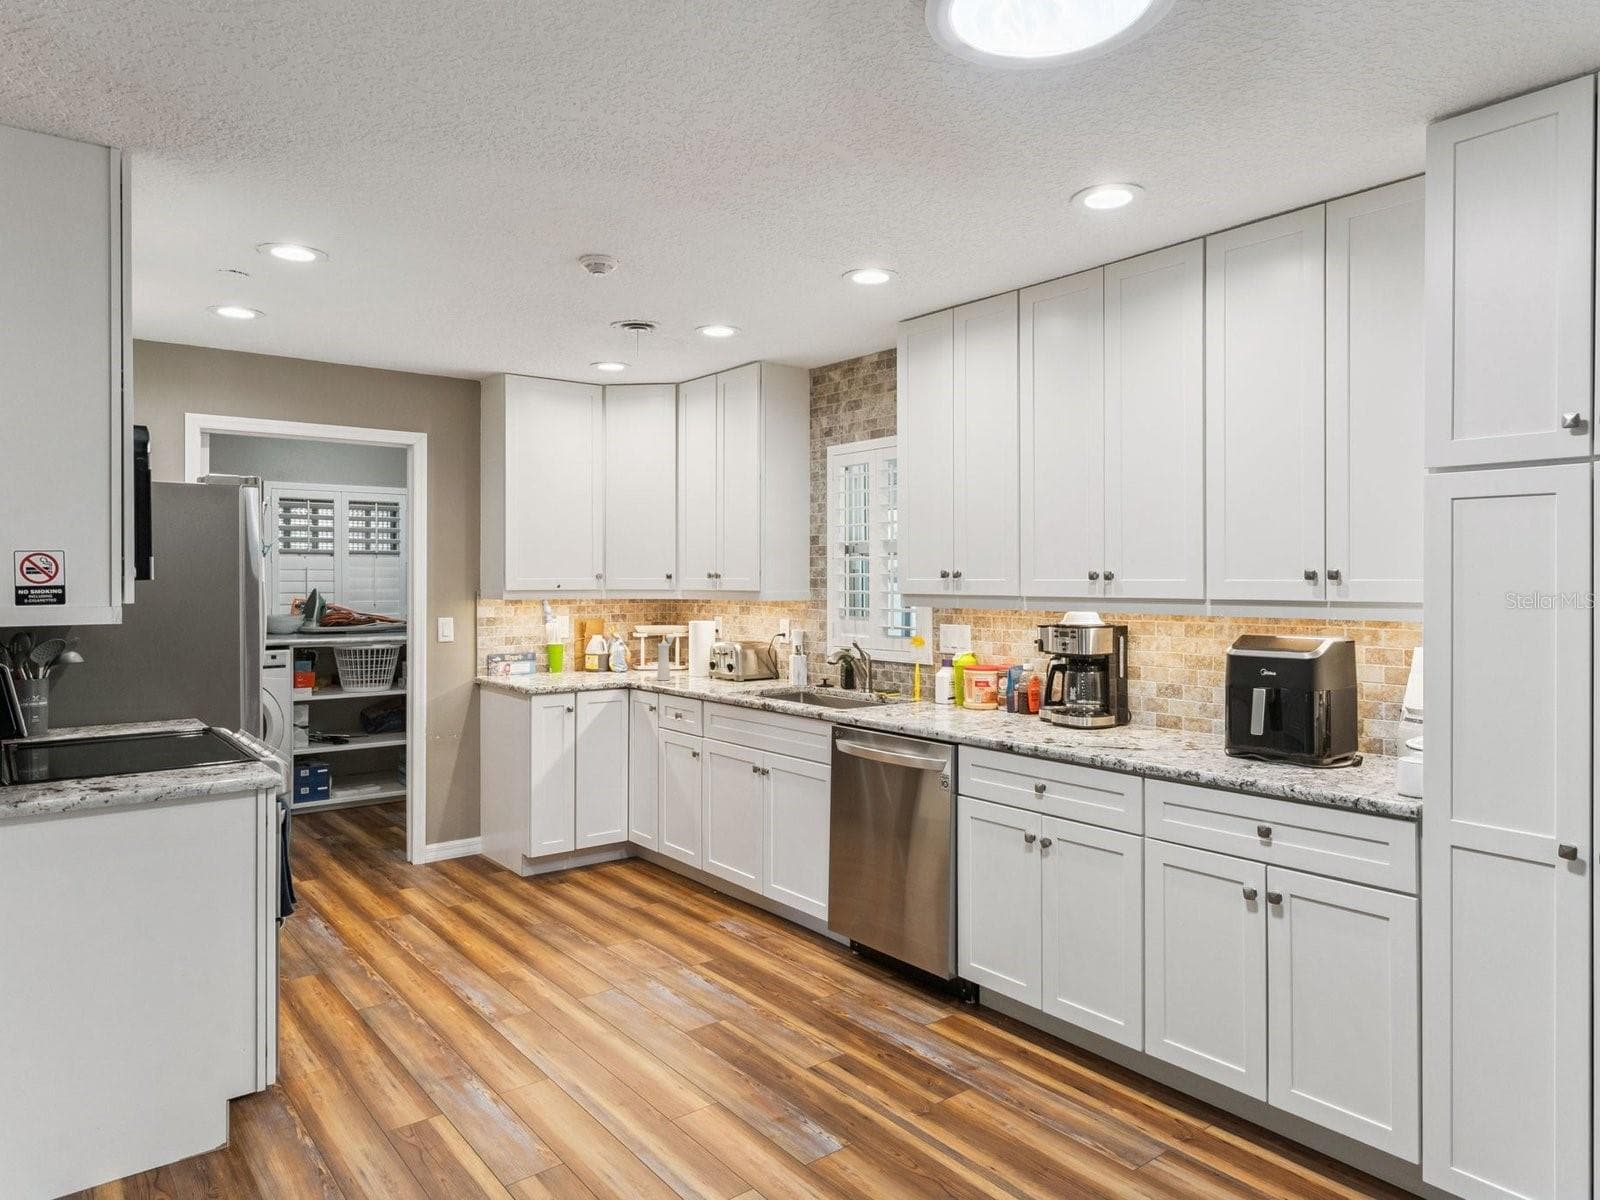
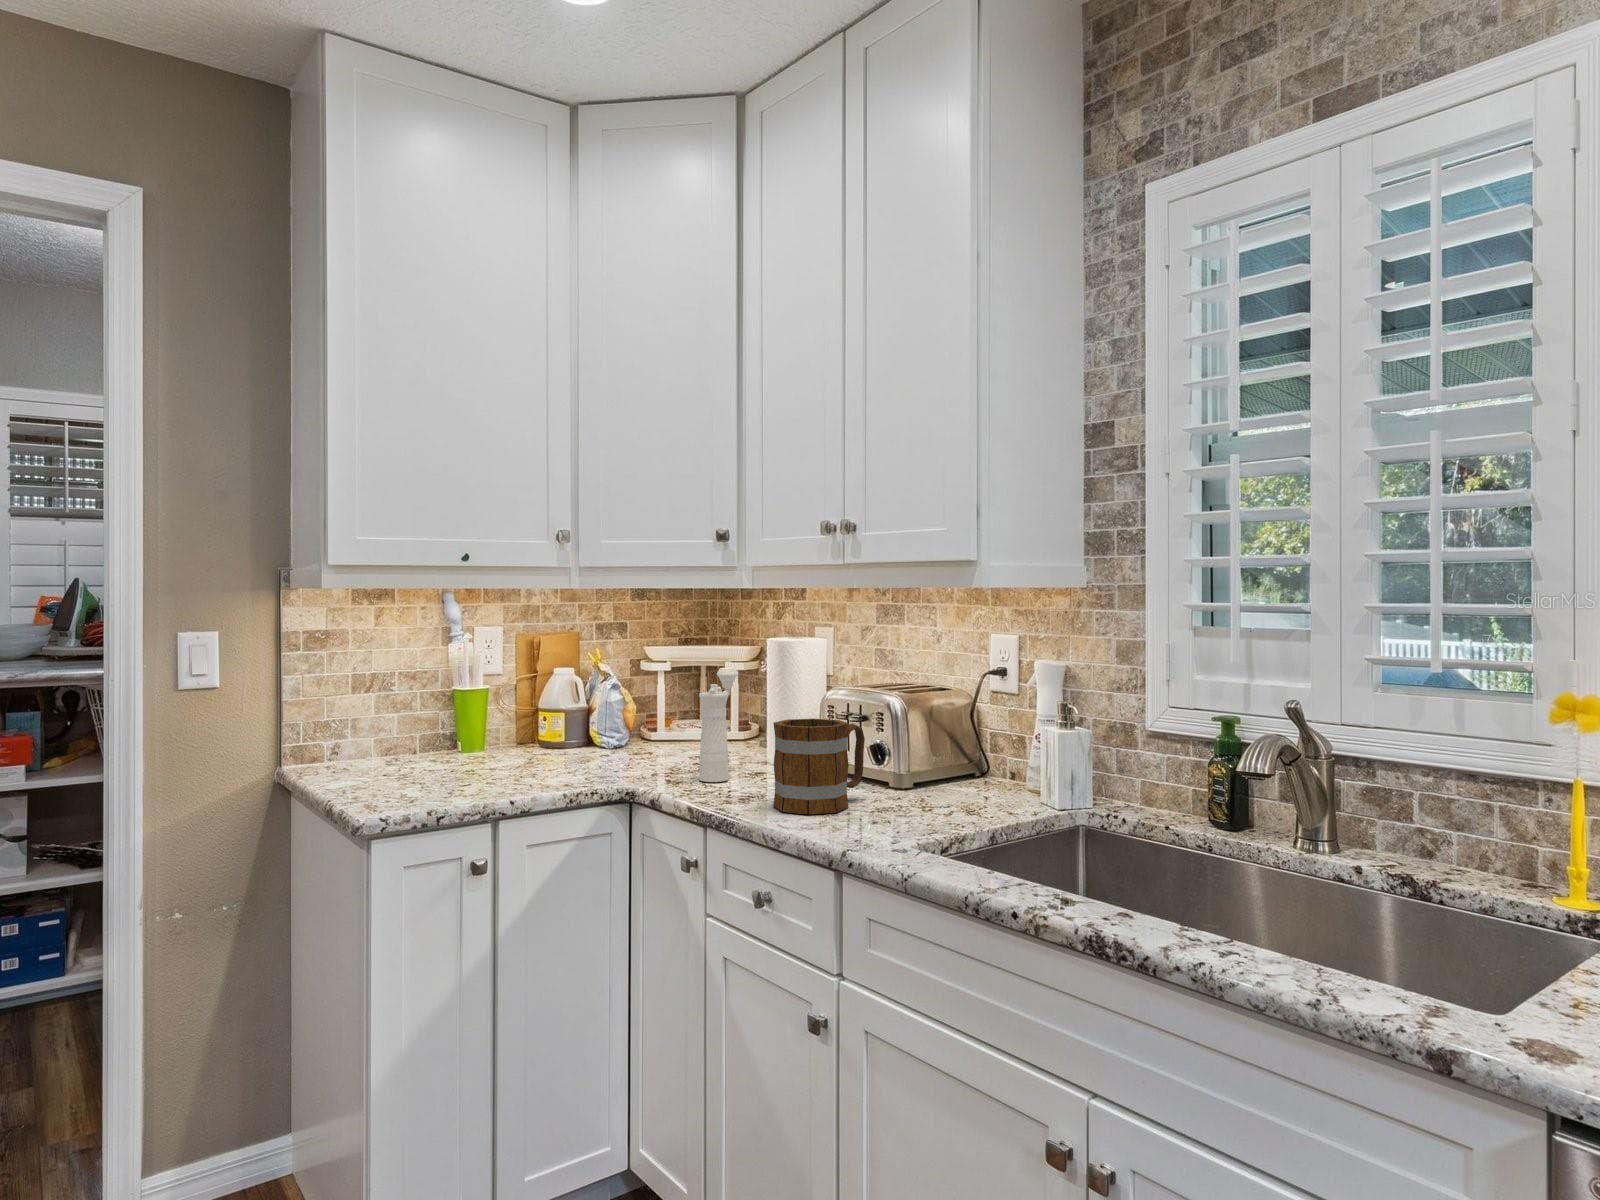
mug: none [684,652,721,687] -> present [773,719,865,814]

